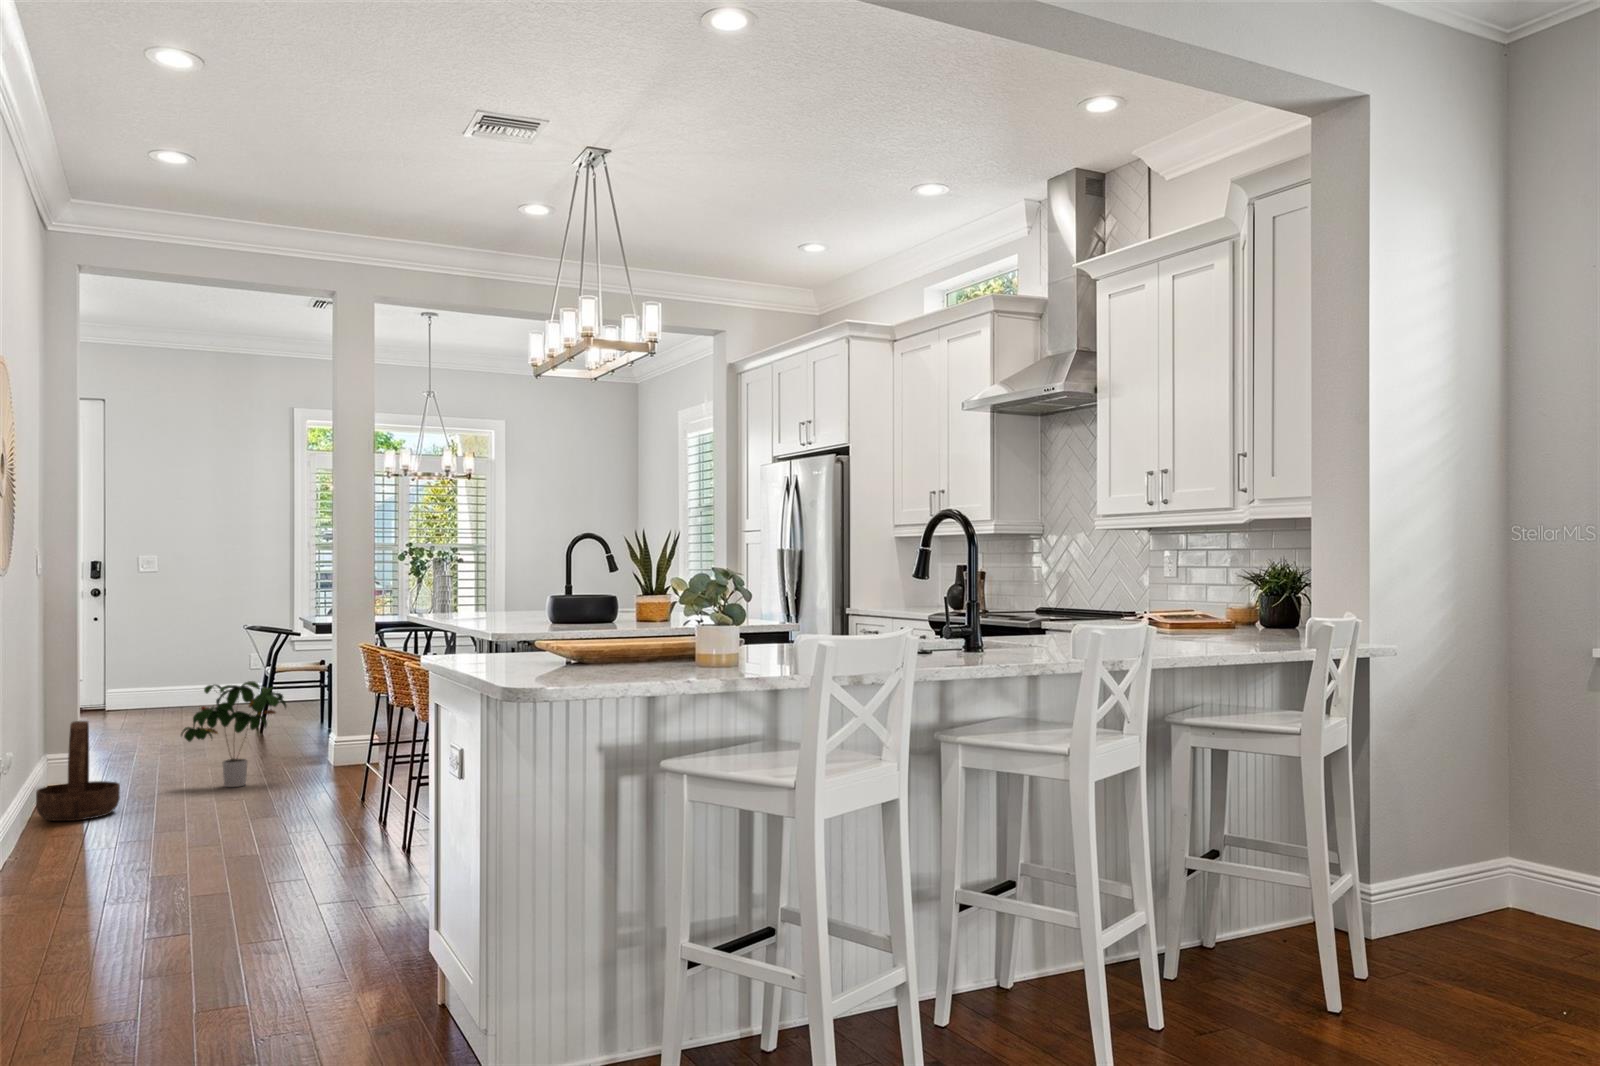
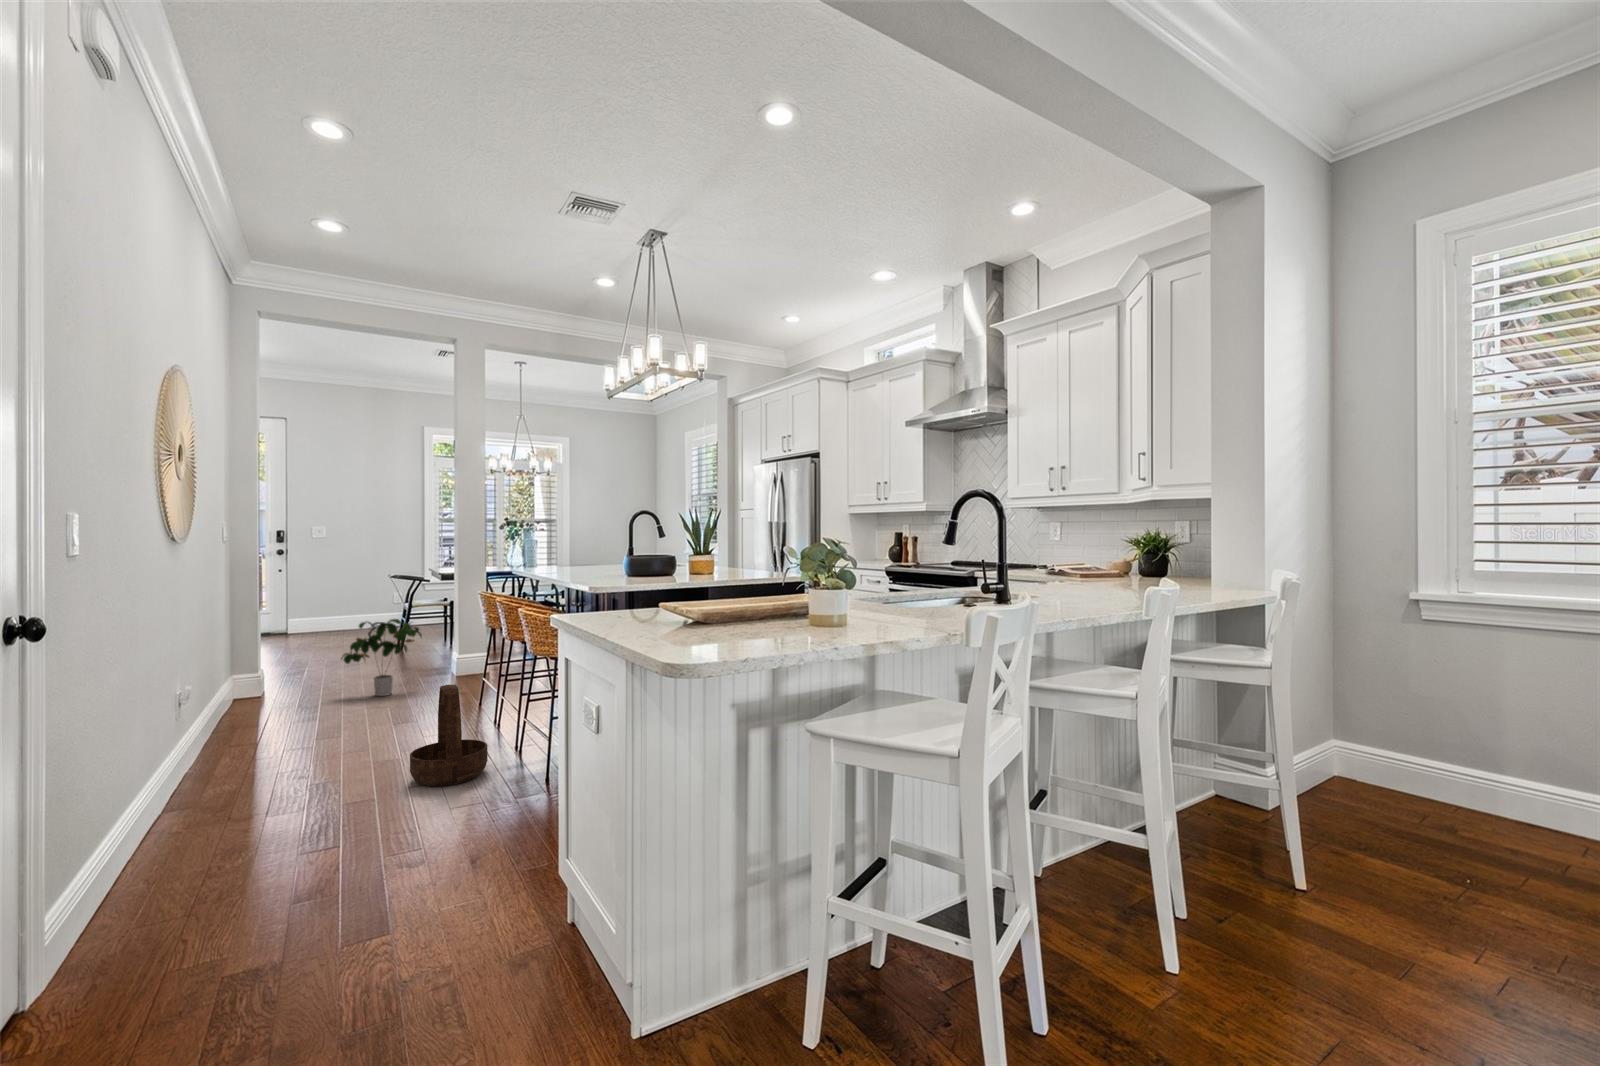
basket: present [36,721,120,821] -> present [410,684,488,786]

